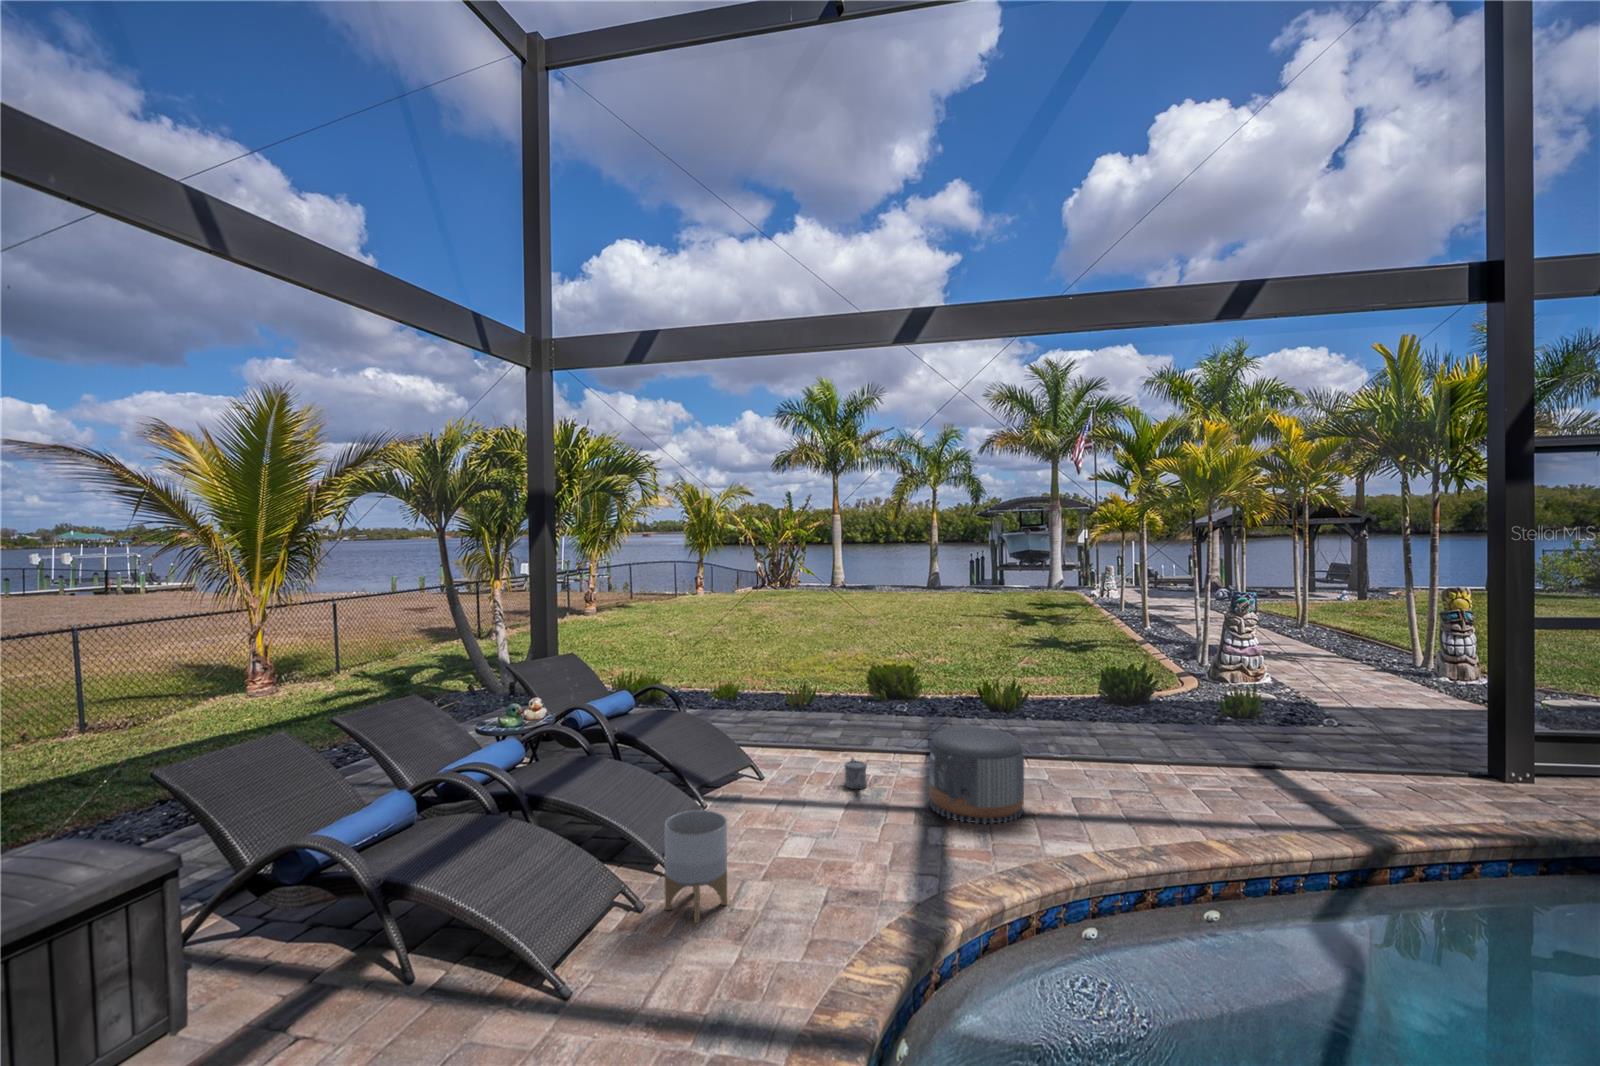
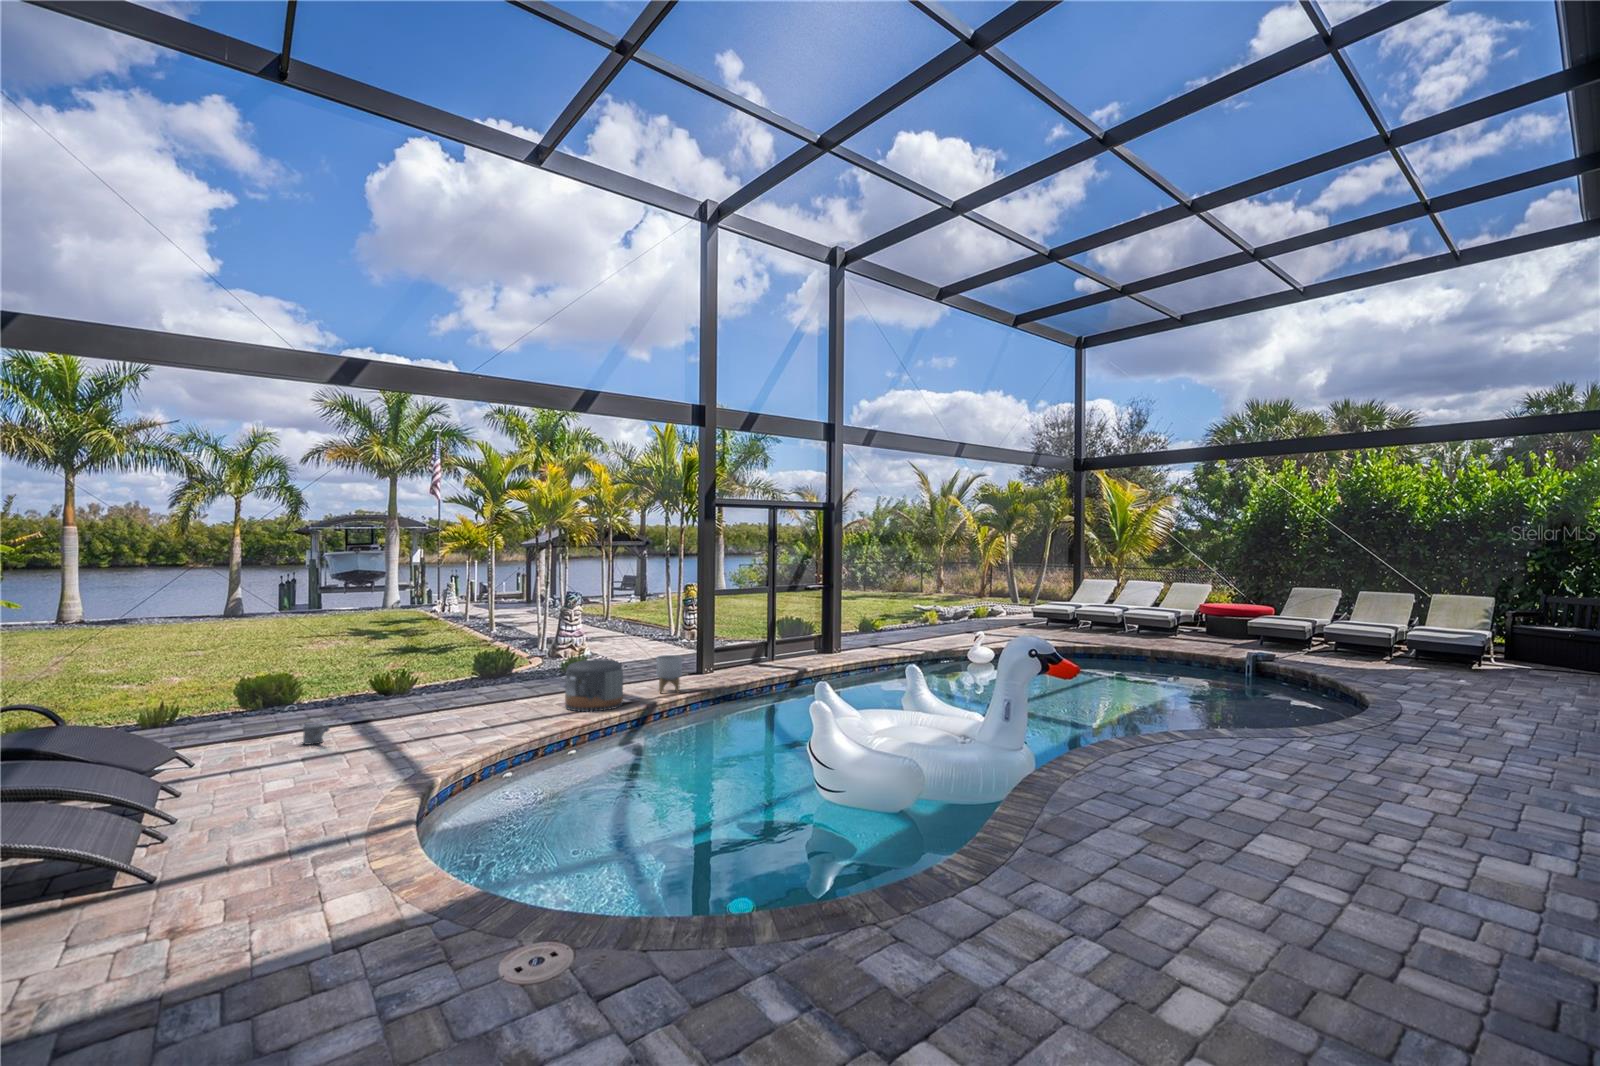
pouf: present [929,726,1024,824] -> present [565,659,623,712]
planter: present [665,810,727,923] -> present [656,655,682,694]

